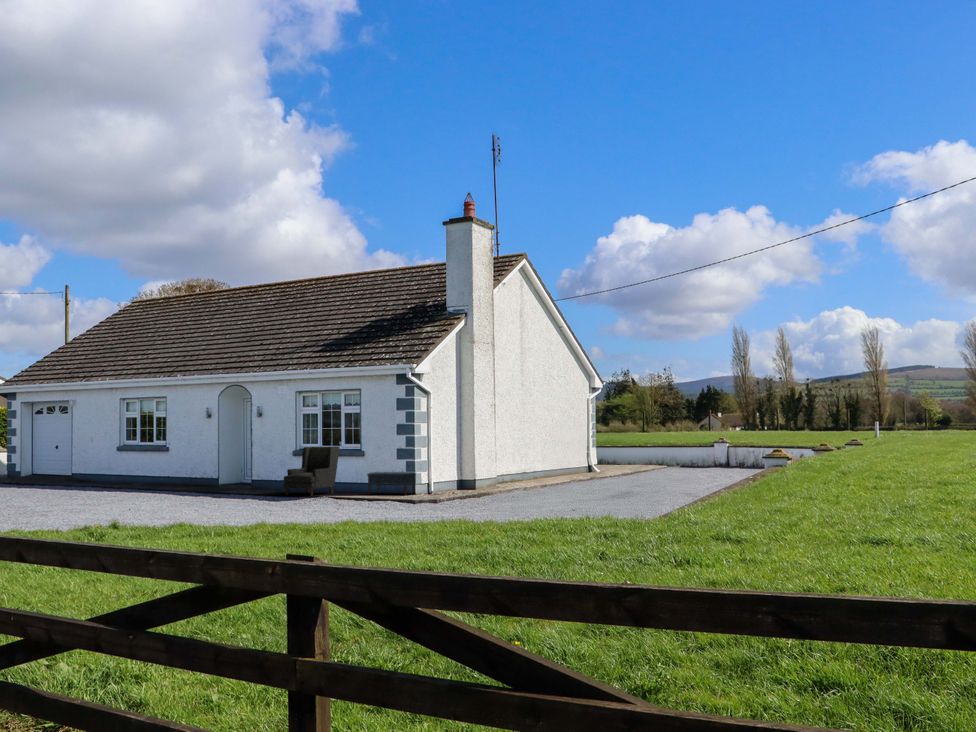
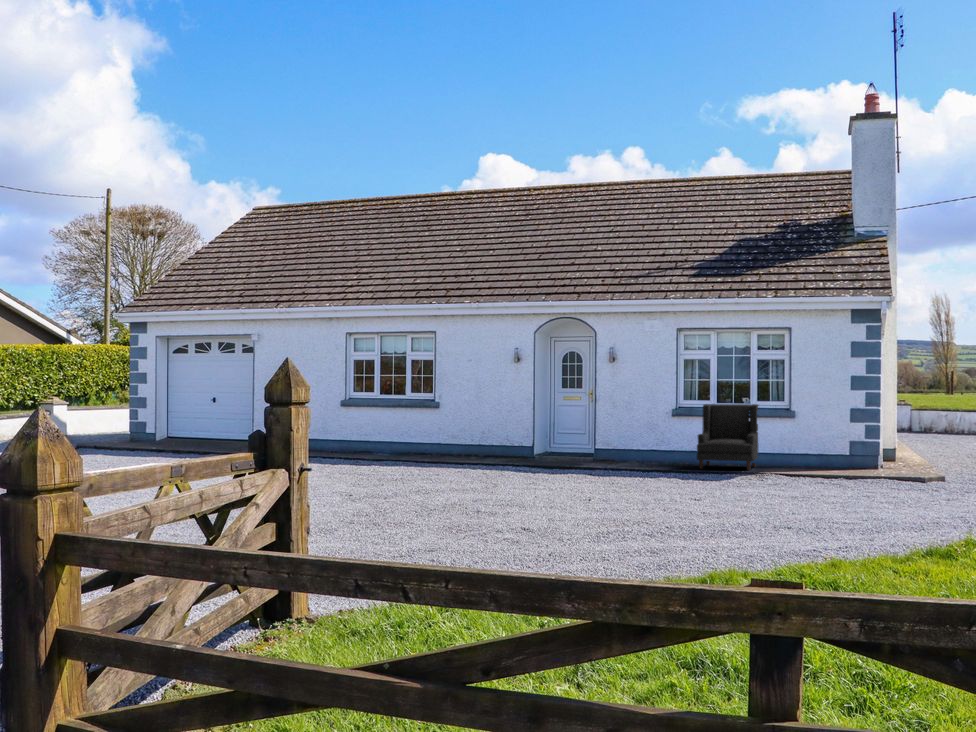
bench: present [367,472,416,495] -> none [830,439,899,470]

